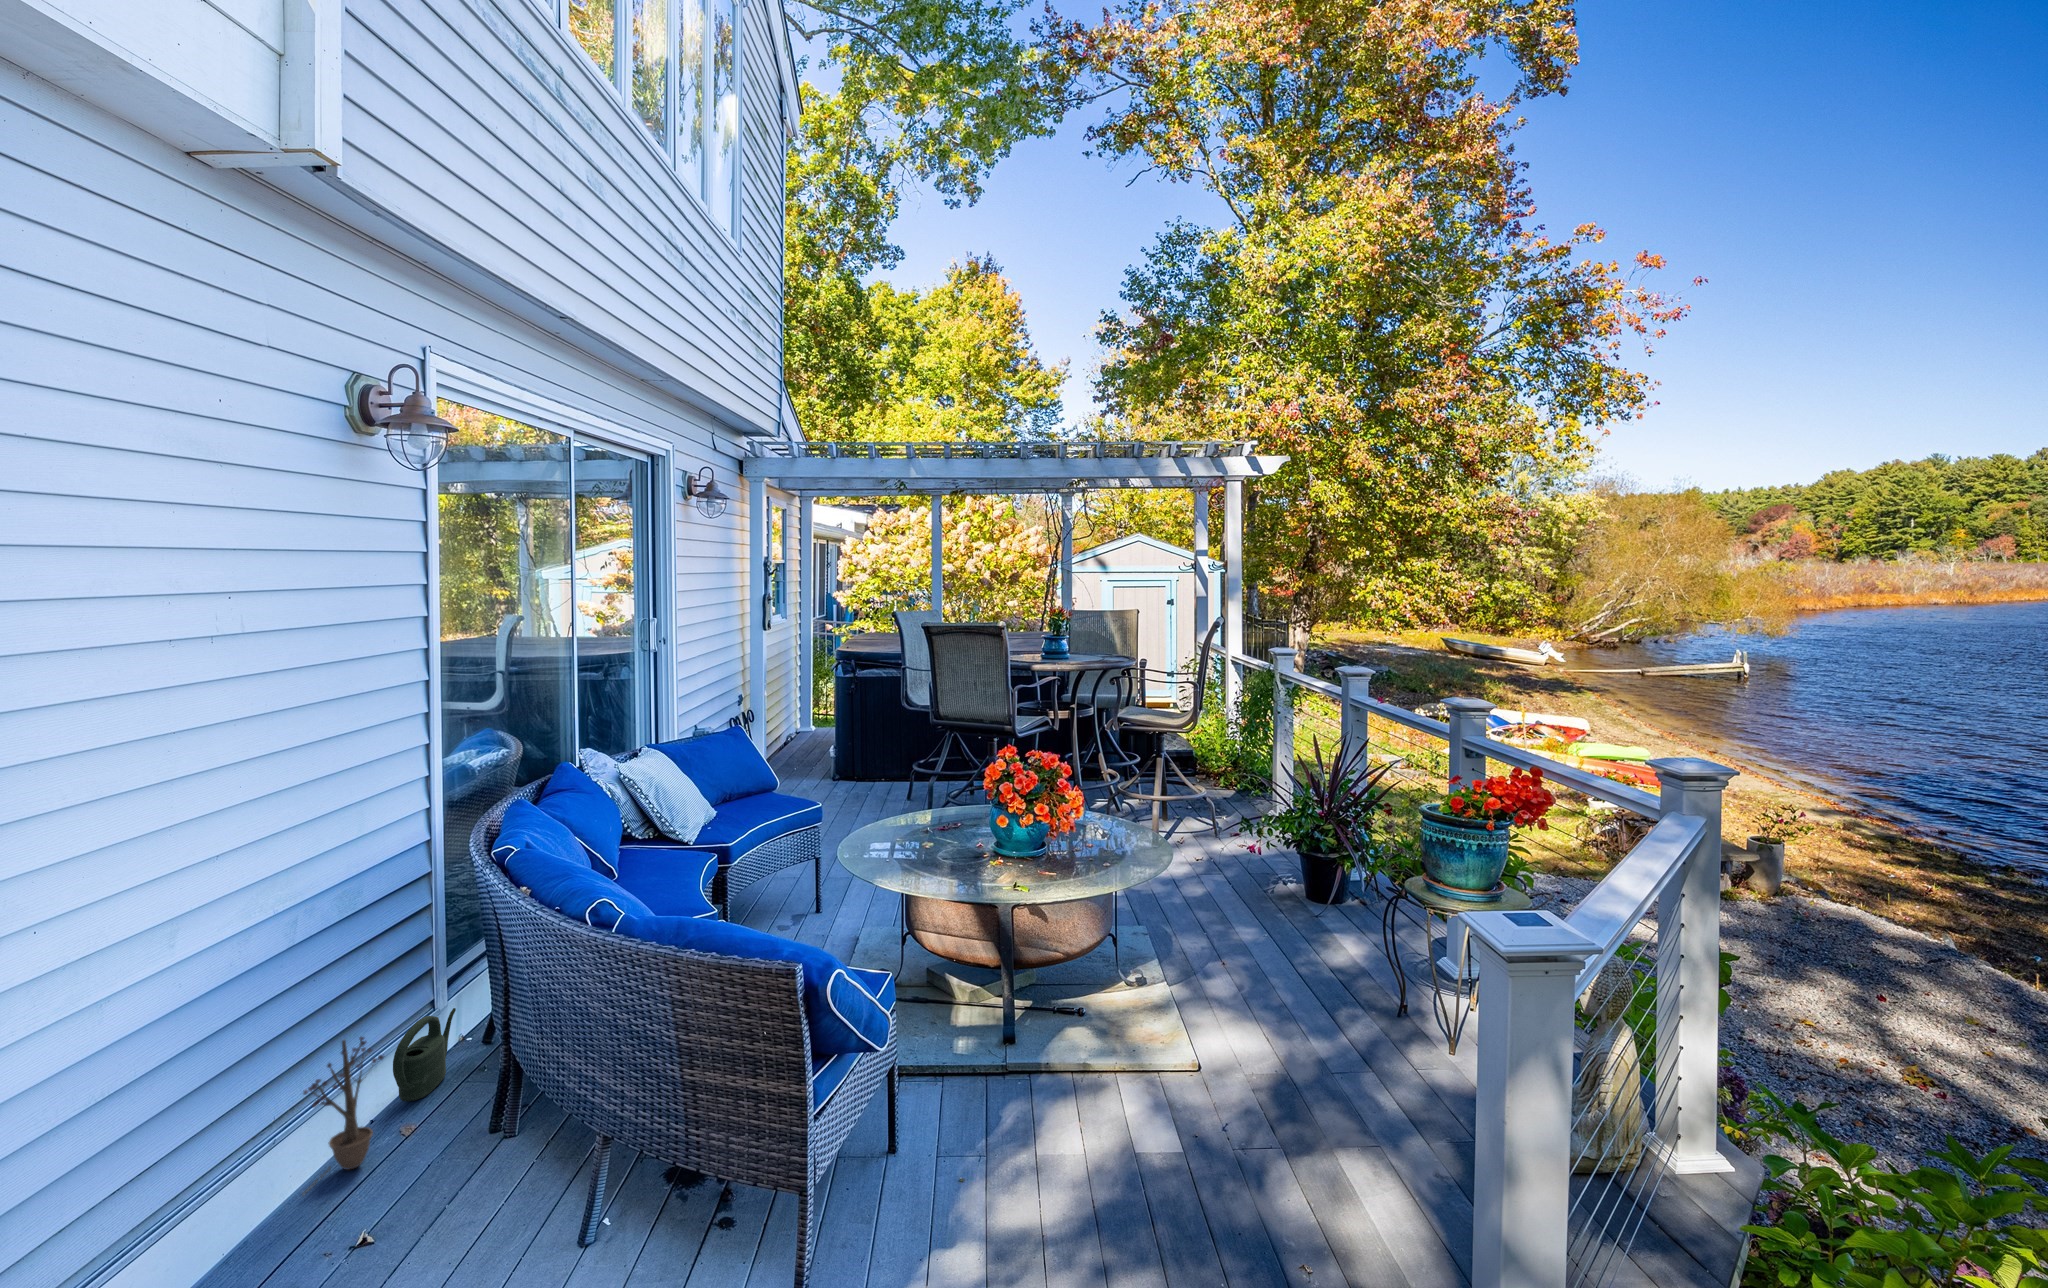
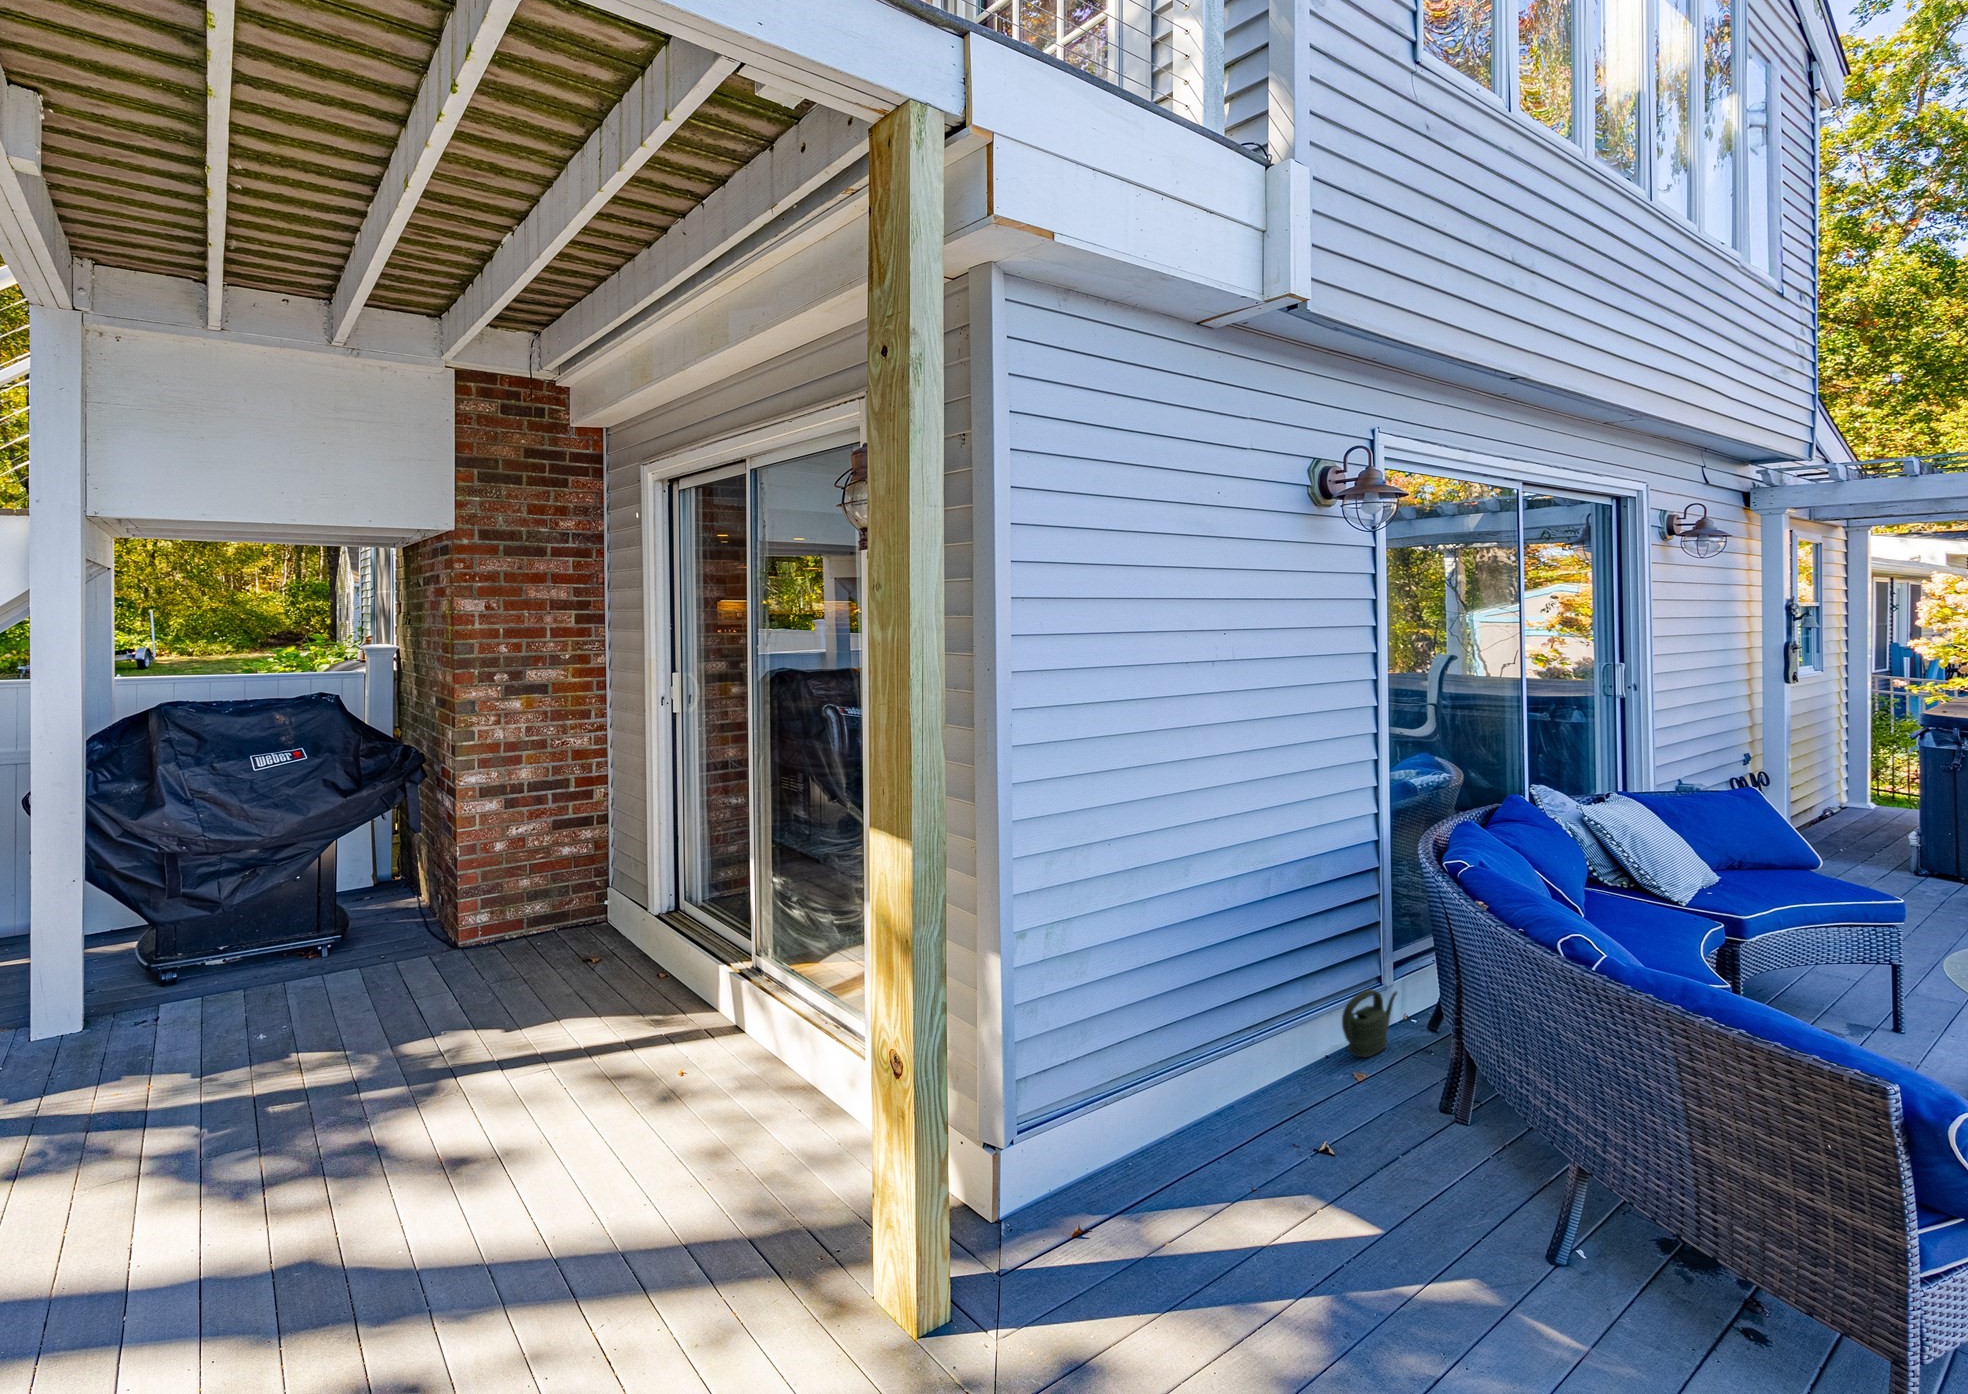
decorative plant: present [303,1037,384,1195] -> none [1269,983,1332,1095]

